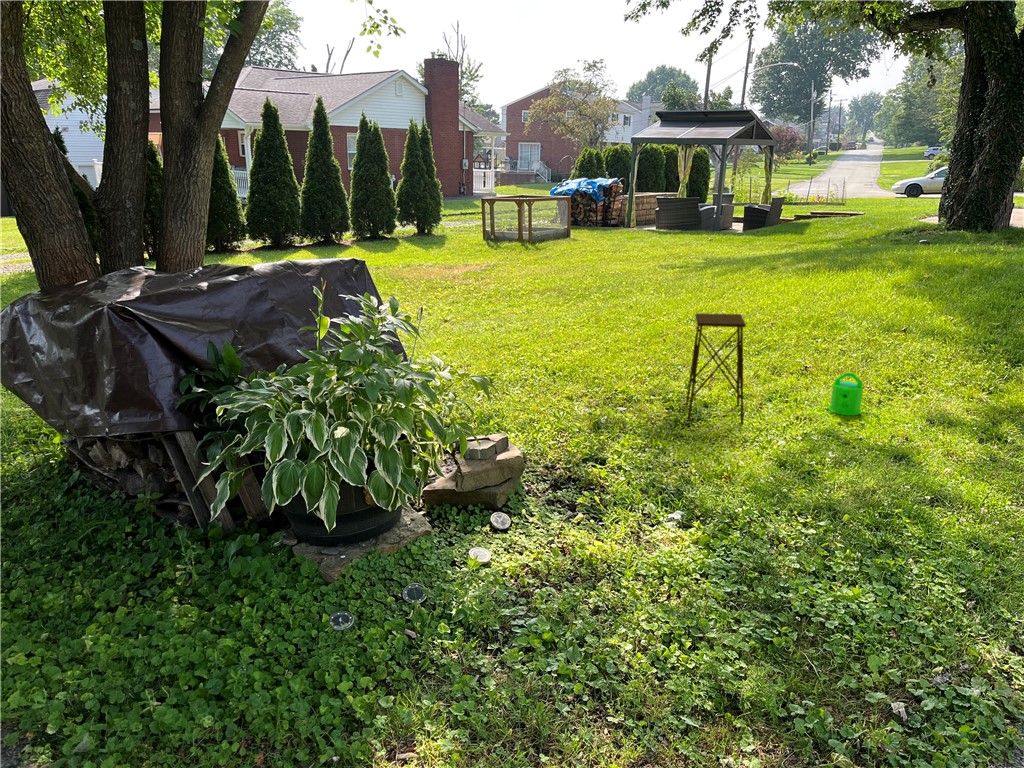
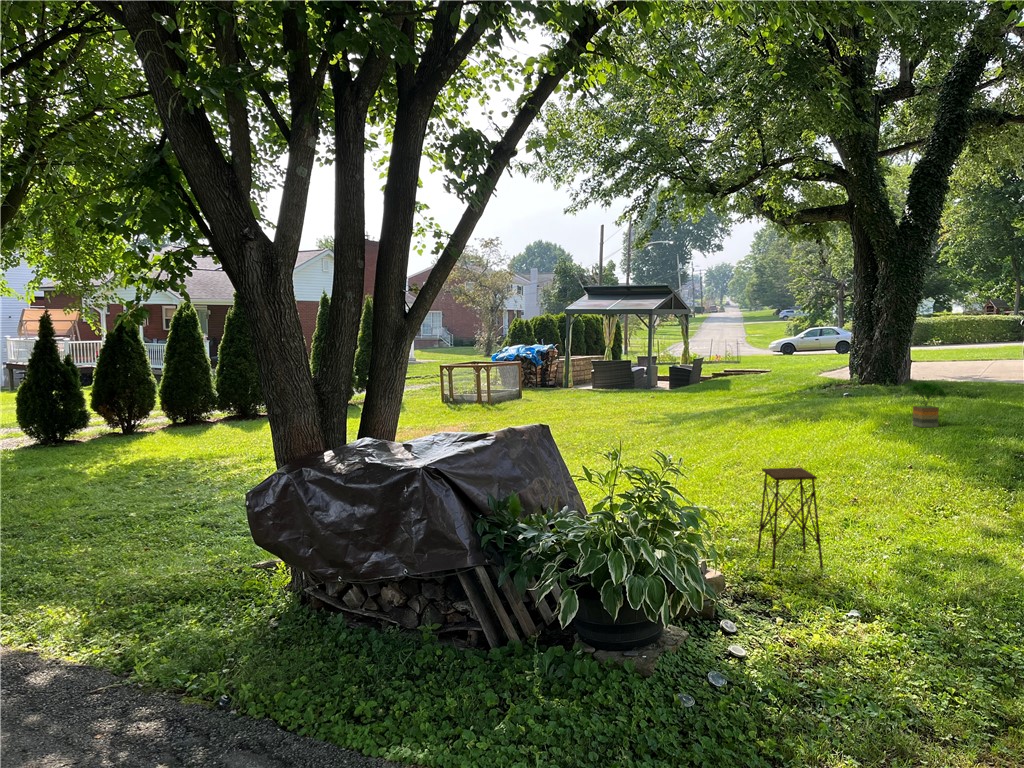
potted tree: none [961,226,1009,280] -> present [910,383,947,427]
watering can: present [828,372,863,415] -> none [882,514,914,554]

